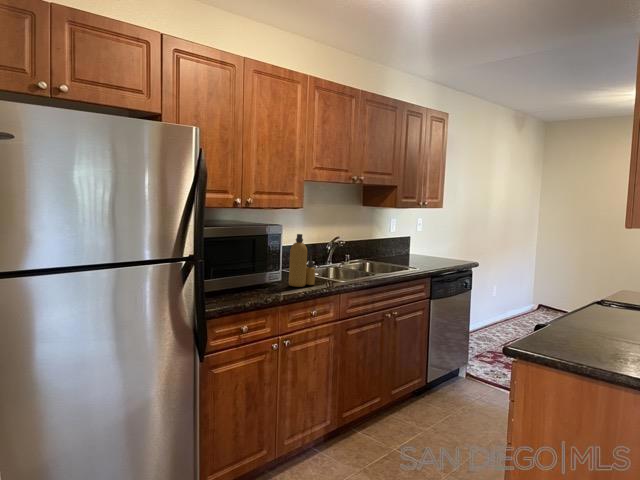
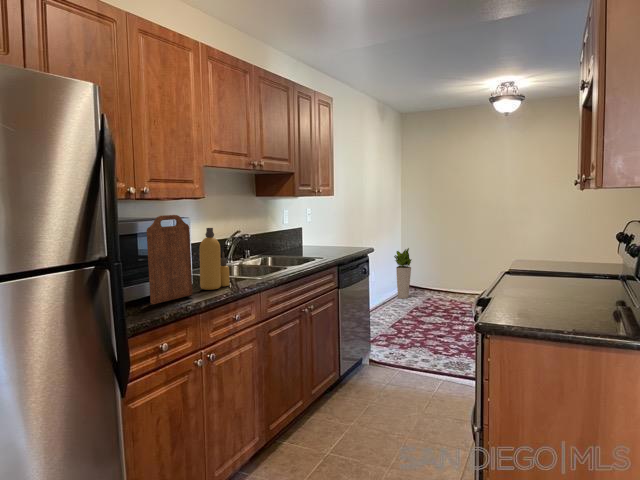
cutting board: none [243,222,280,293] -> present [147,215,193,304]
planter: none [521,265,543,318] -> present [394,248,412,299]

